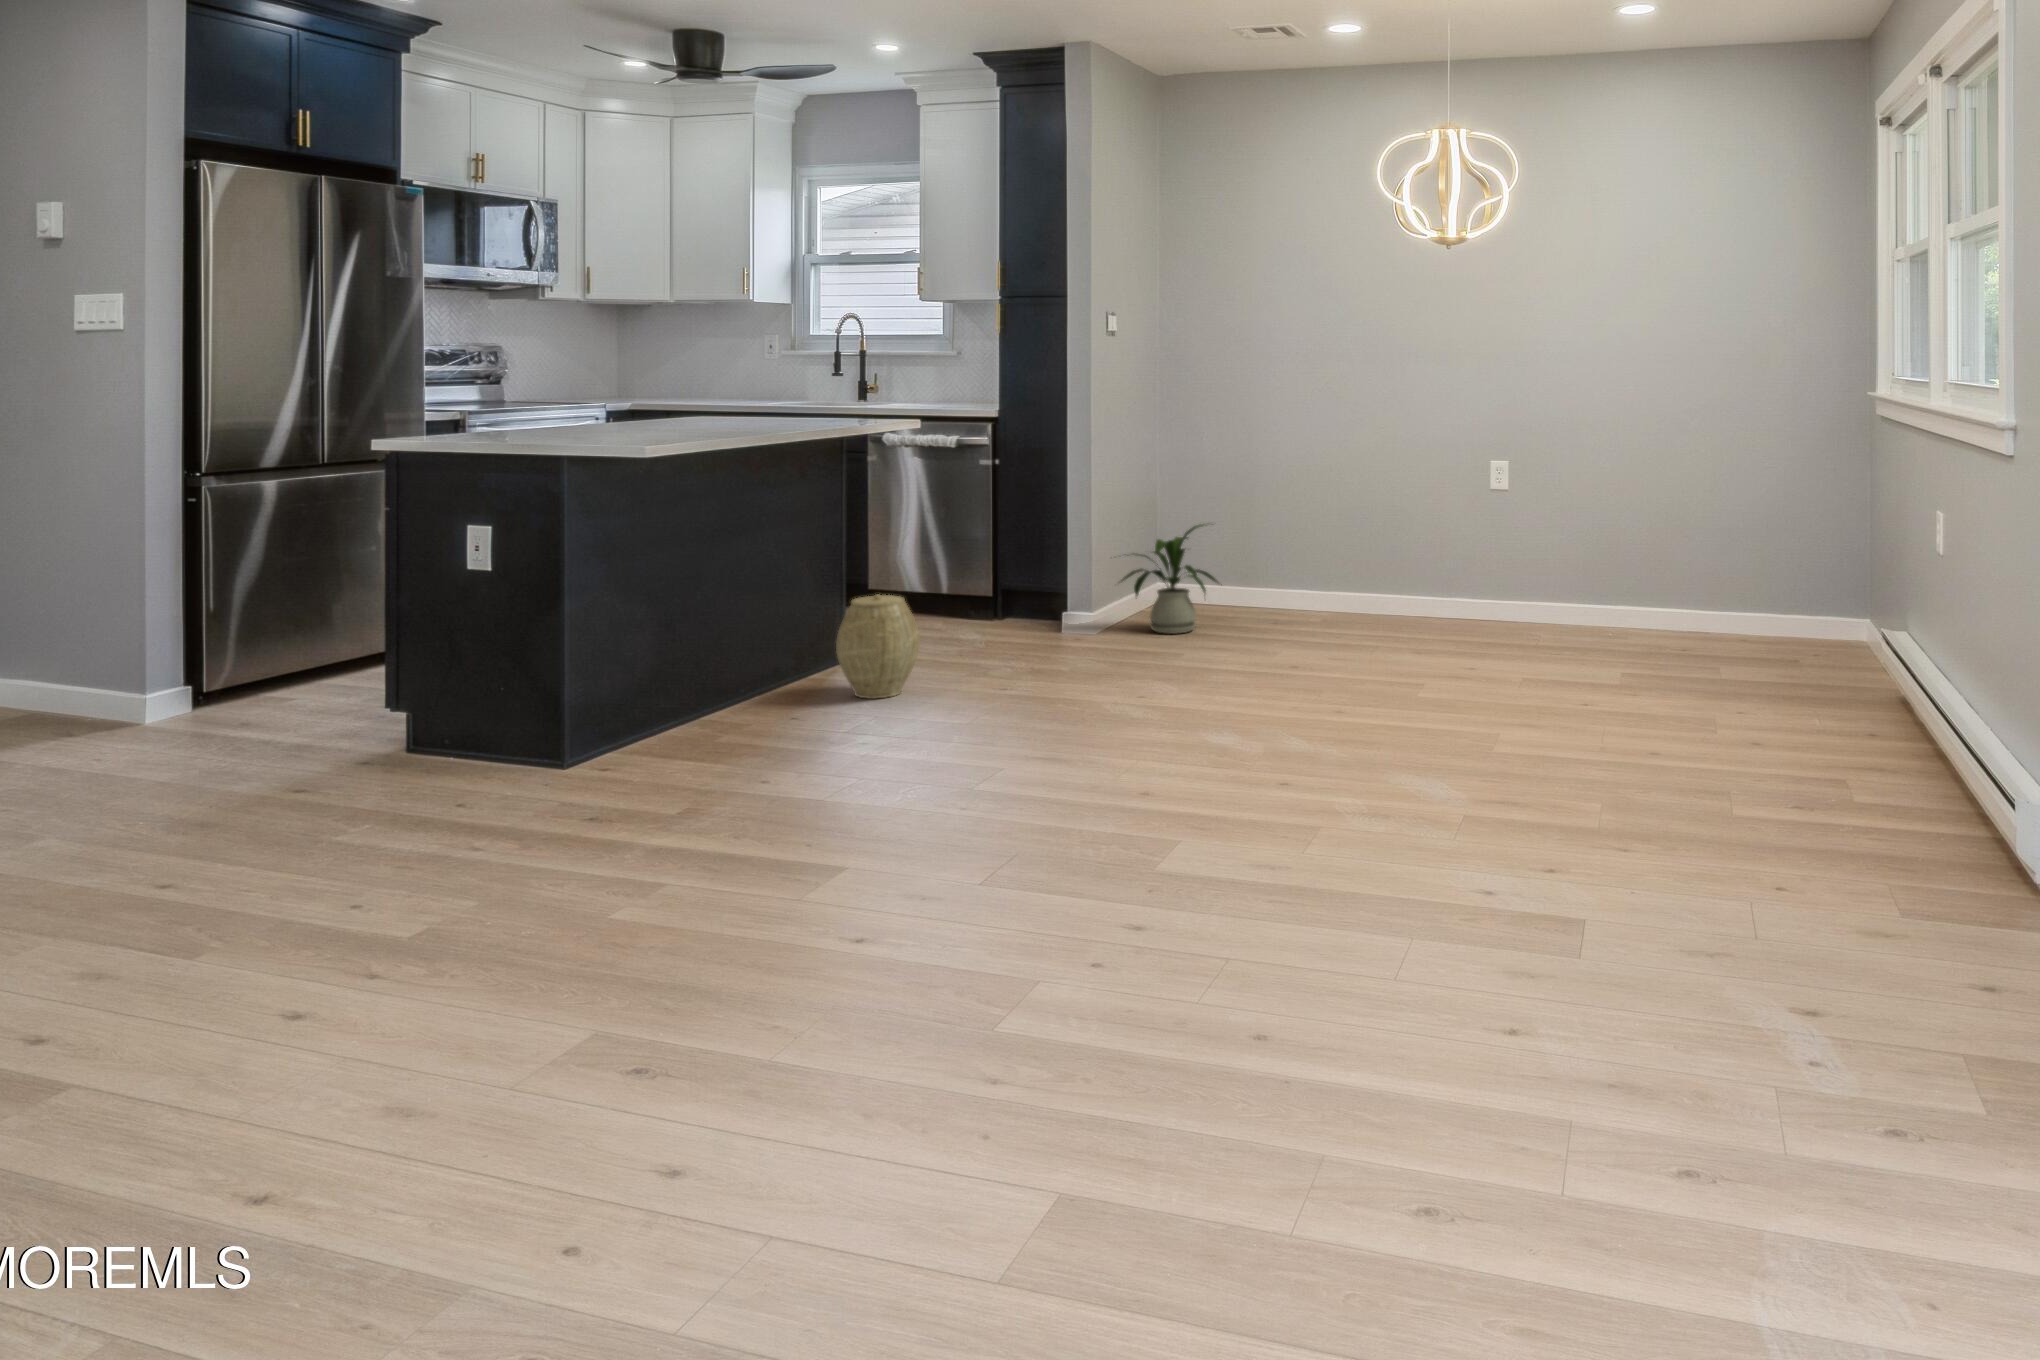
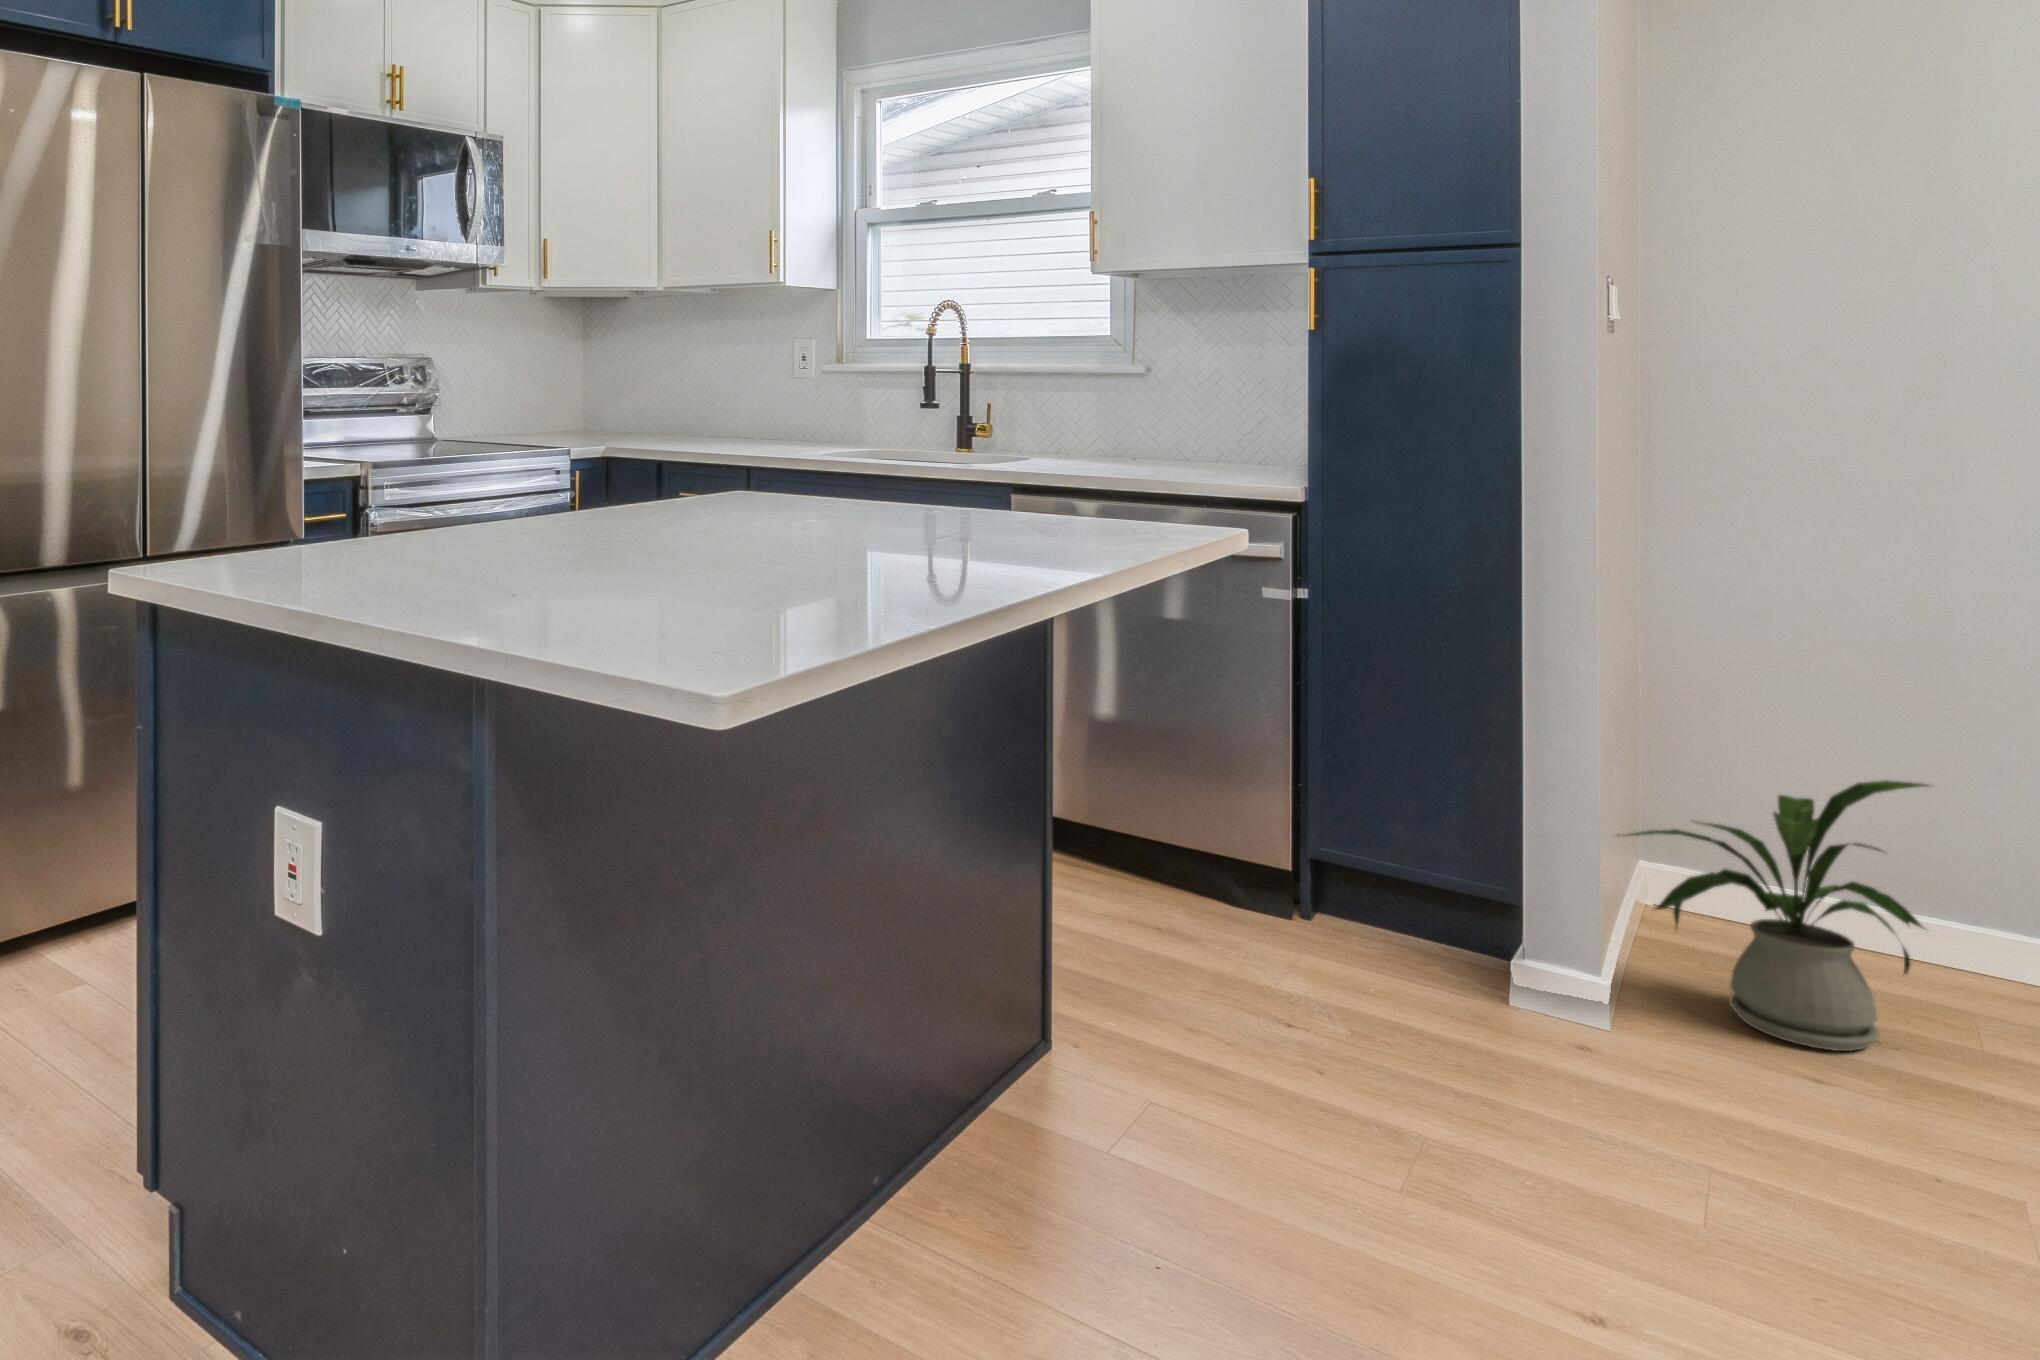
woven basket: present [836,594,920,699] -> none [1095,962,1318,1259]

